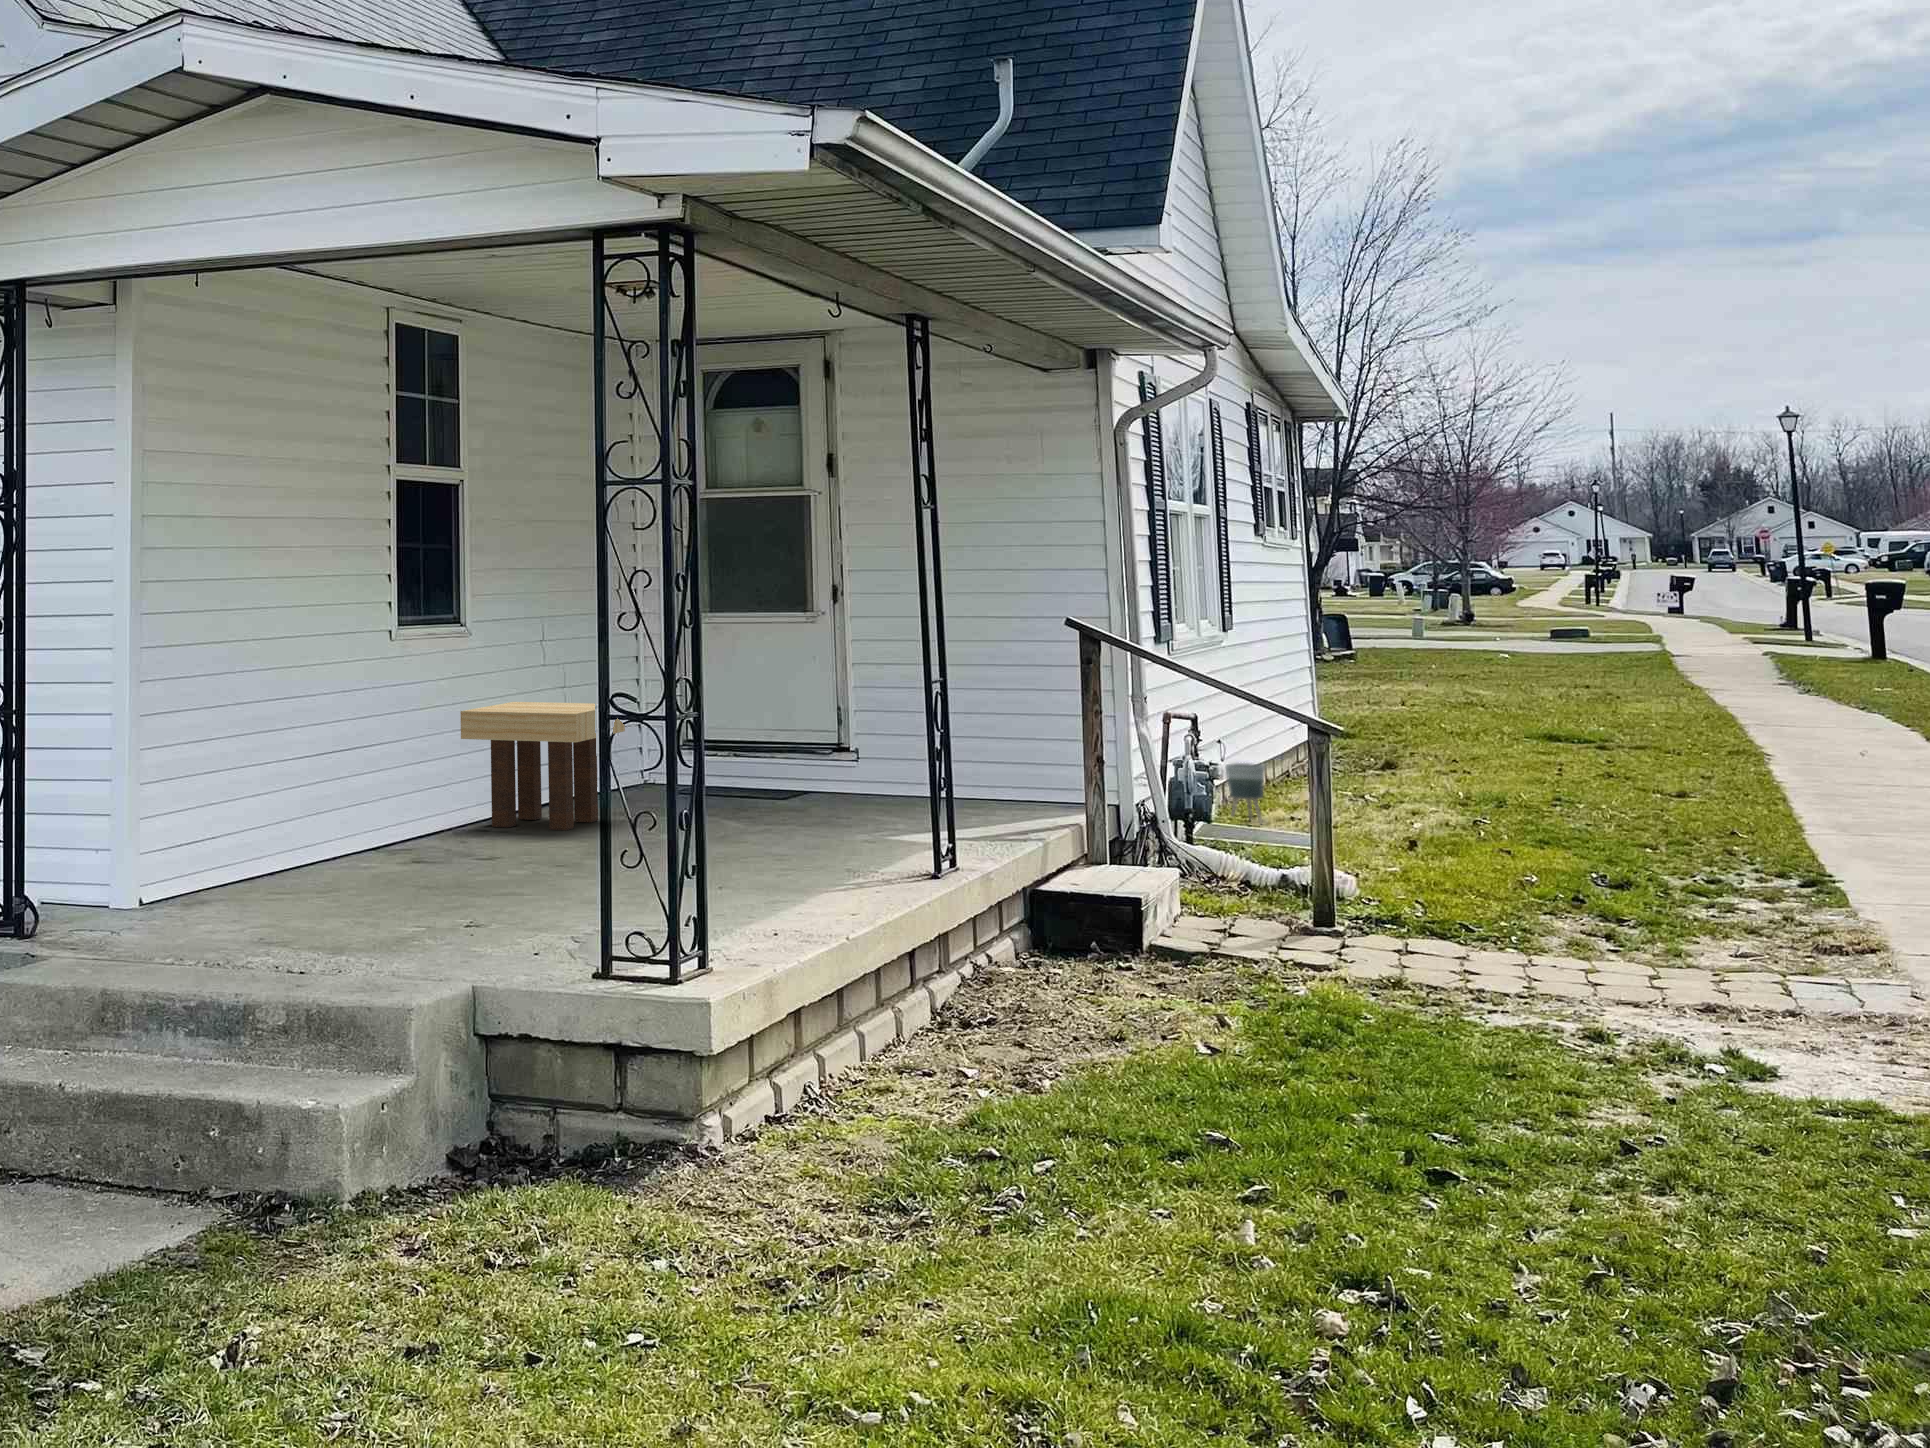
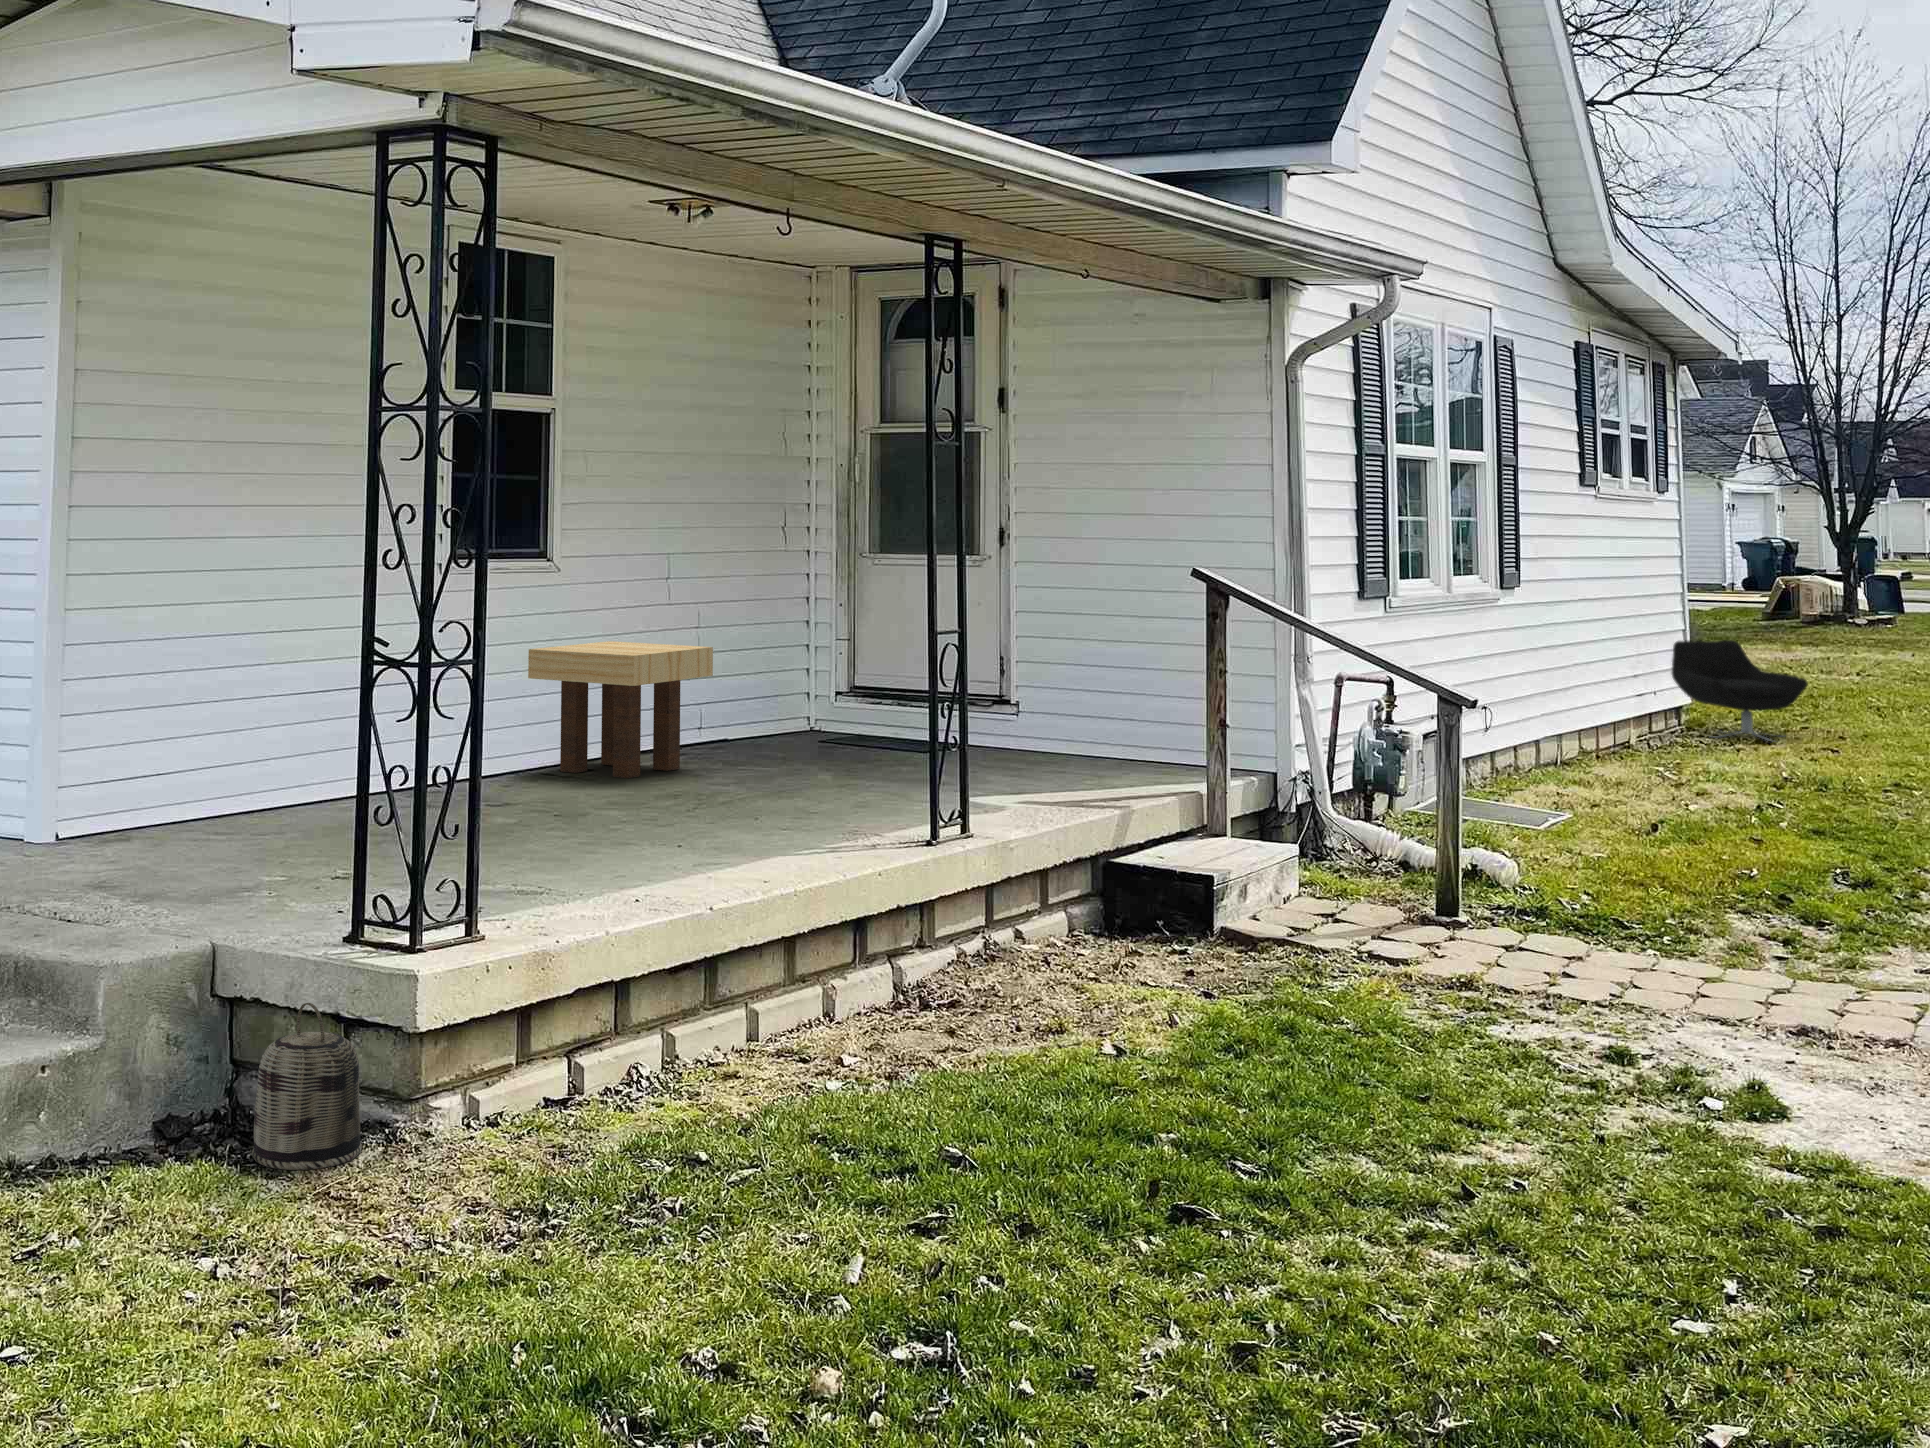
lounge chair: none [1314,674,1438,766] -> present [1672,640,1808,740]
planter: present [1226,763,1265,824] -> none [1485,732,1528,800]
basket: none [567,1031,665,1182] -> present [252,1003,362,1170]

